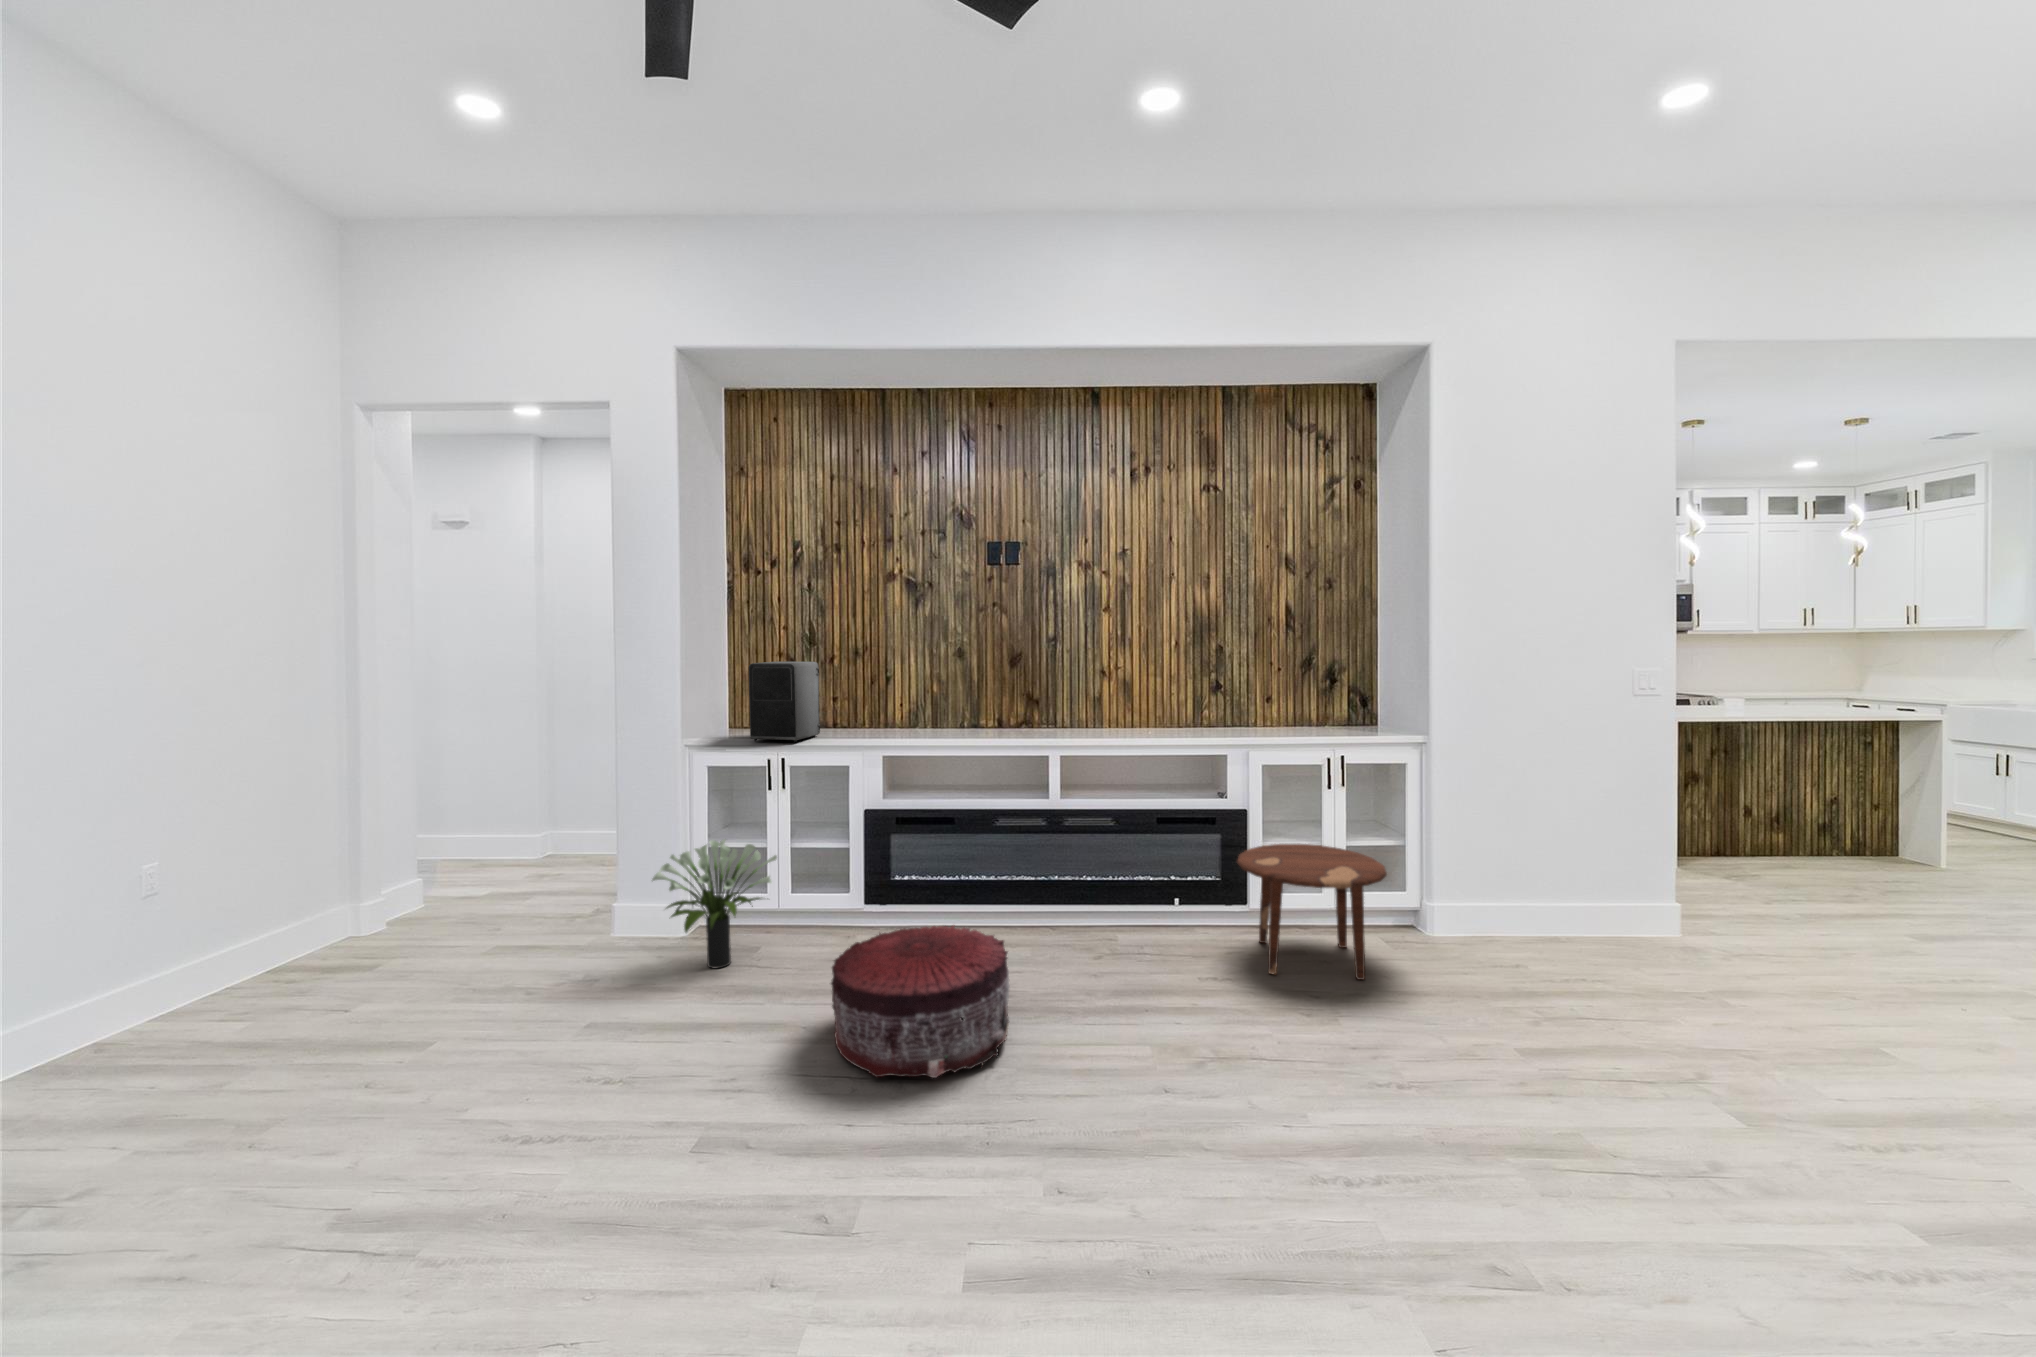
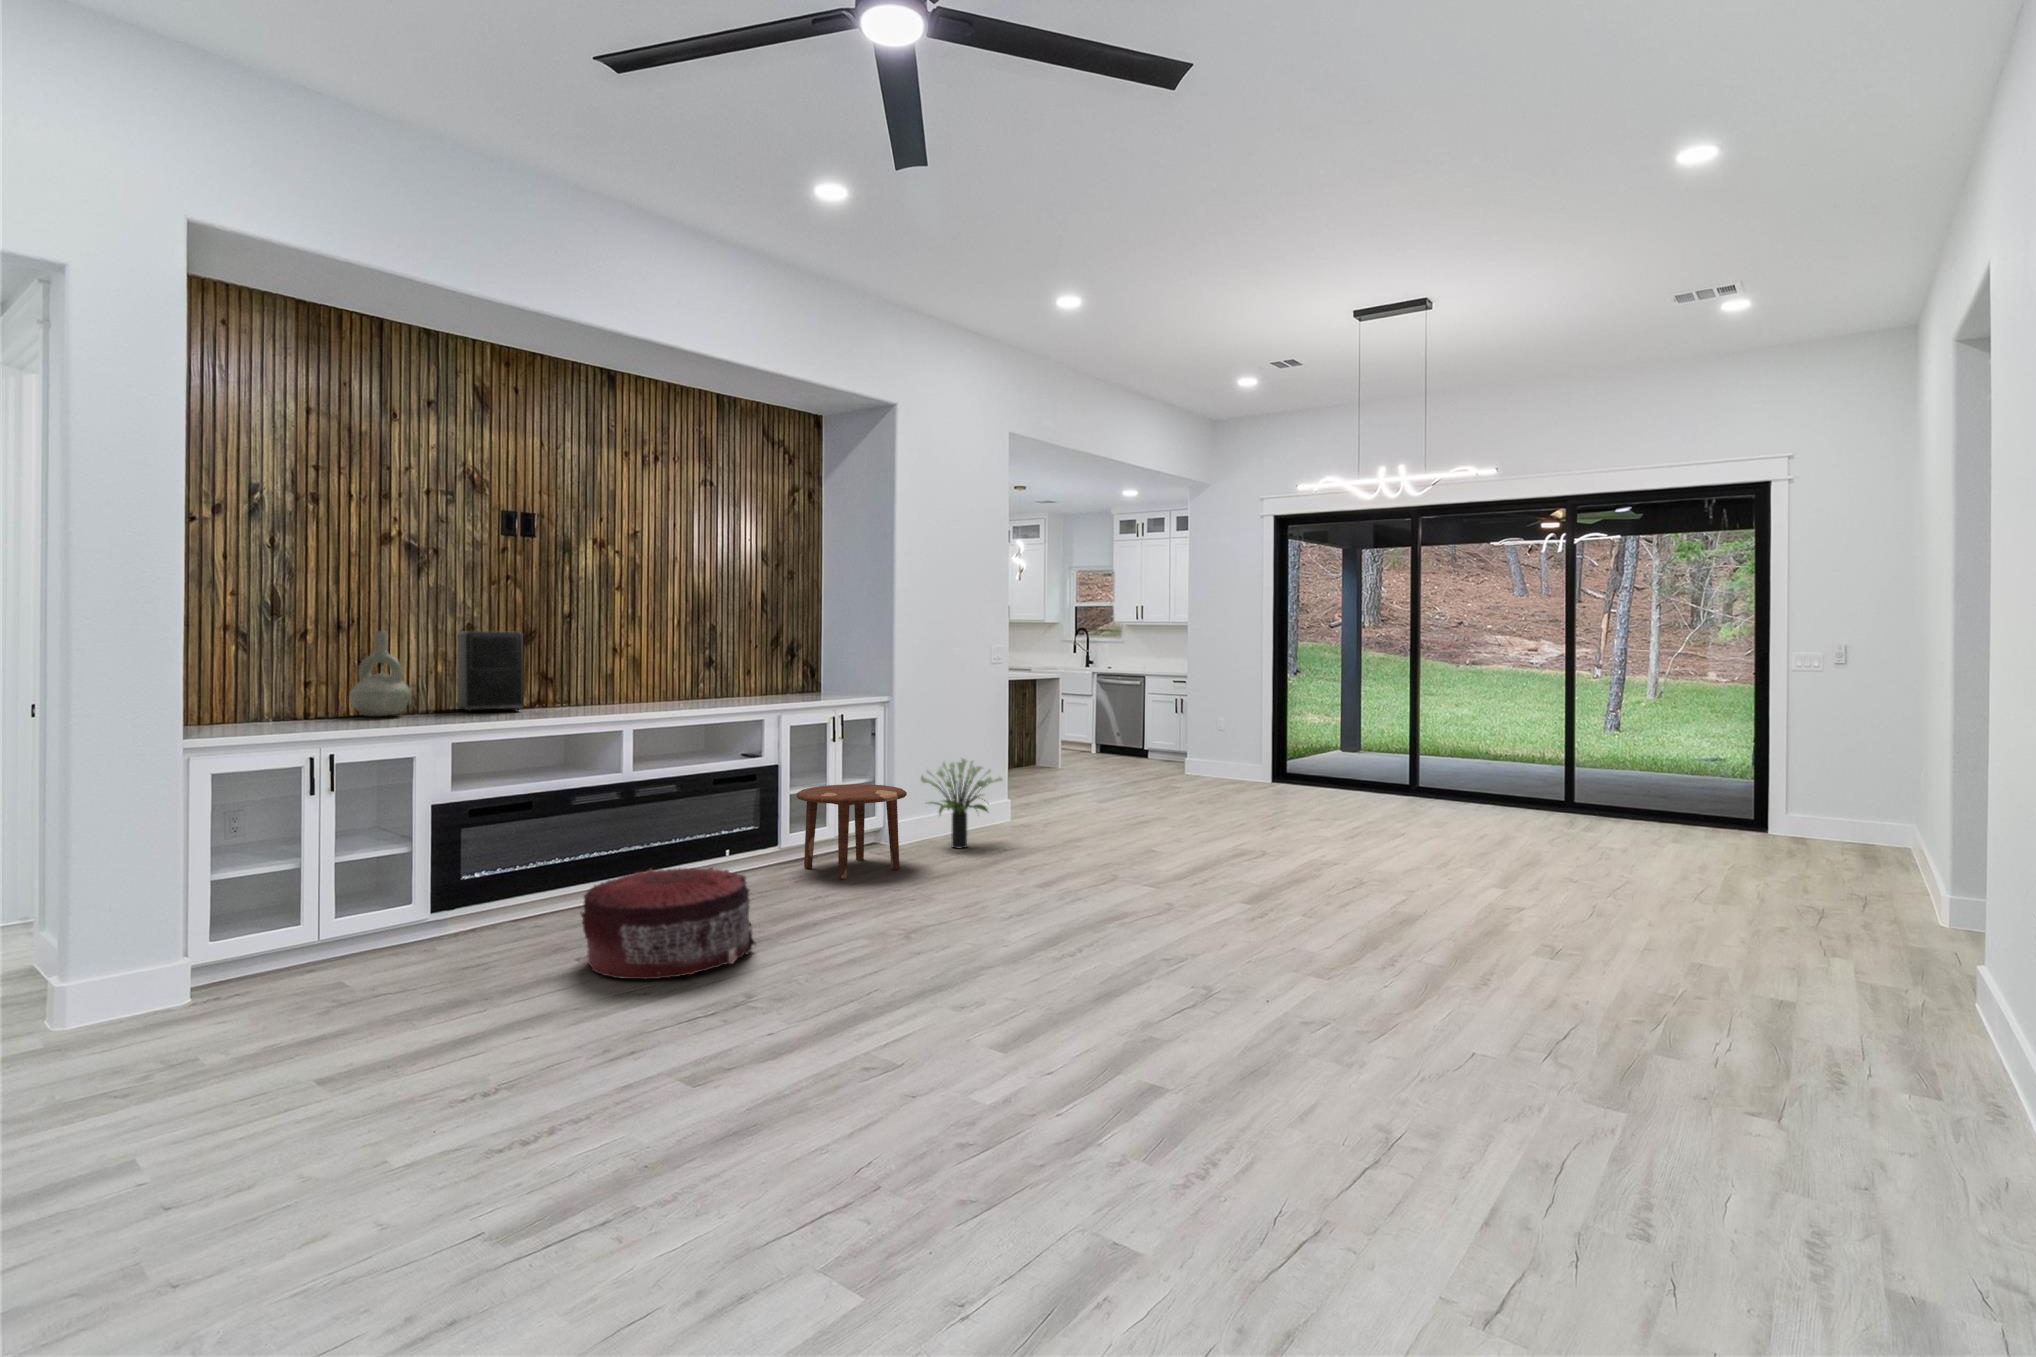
decorative vase: none [851,657,896,729] -> present [350,631,412,716]
speaker: present [749,661,820,742] -> present [455,631,523,712]
potted plant: present [652,839,777,969] -> present [921,758,1002,848]

